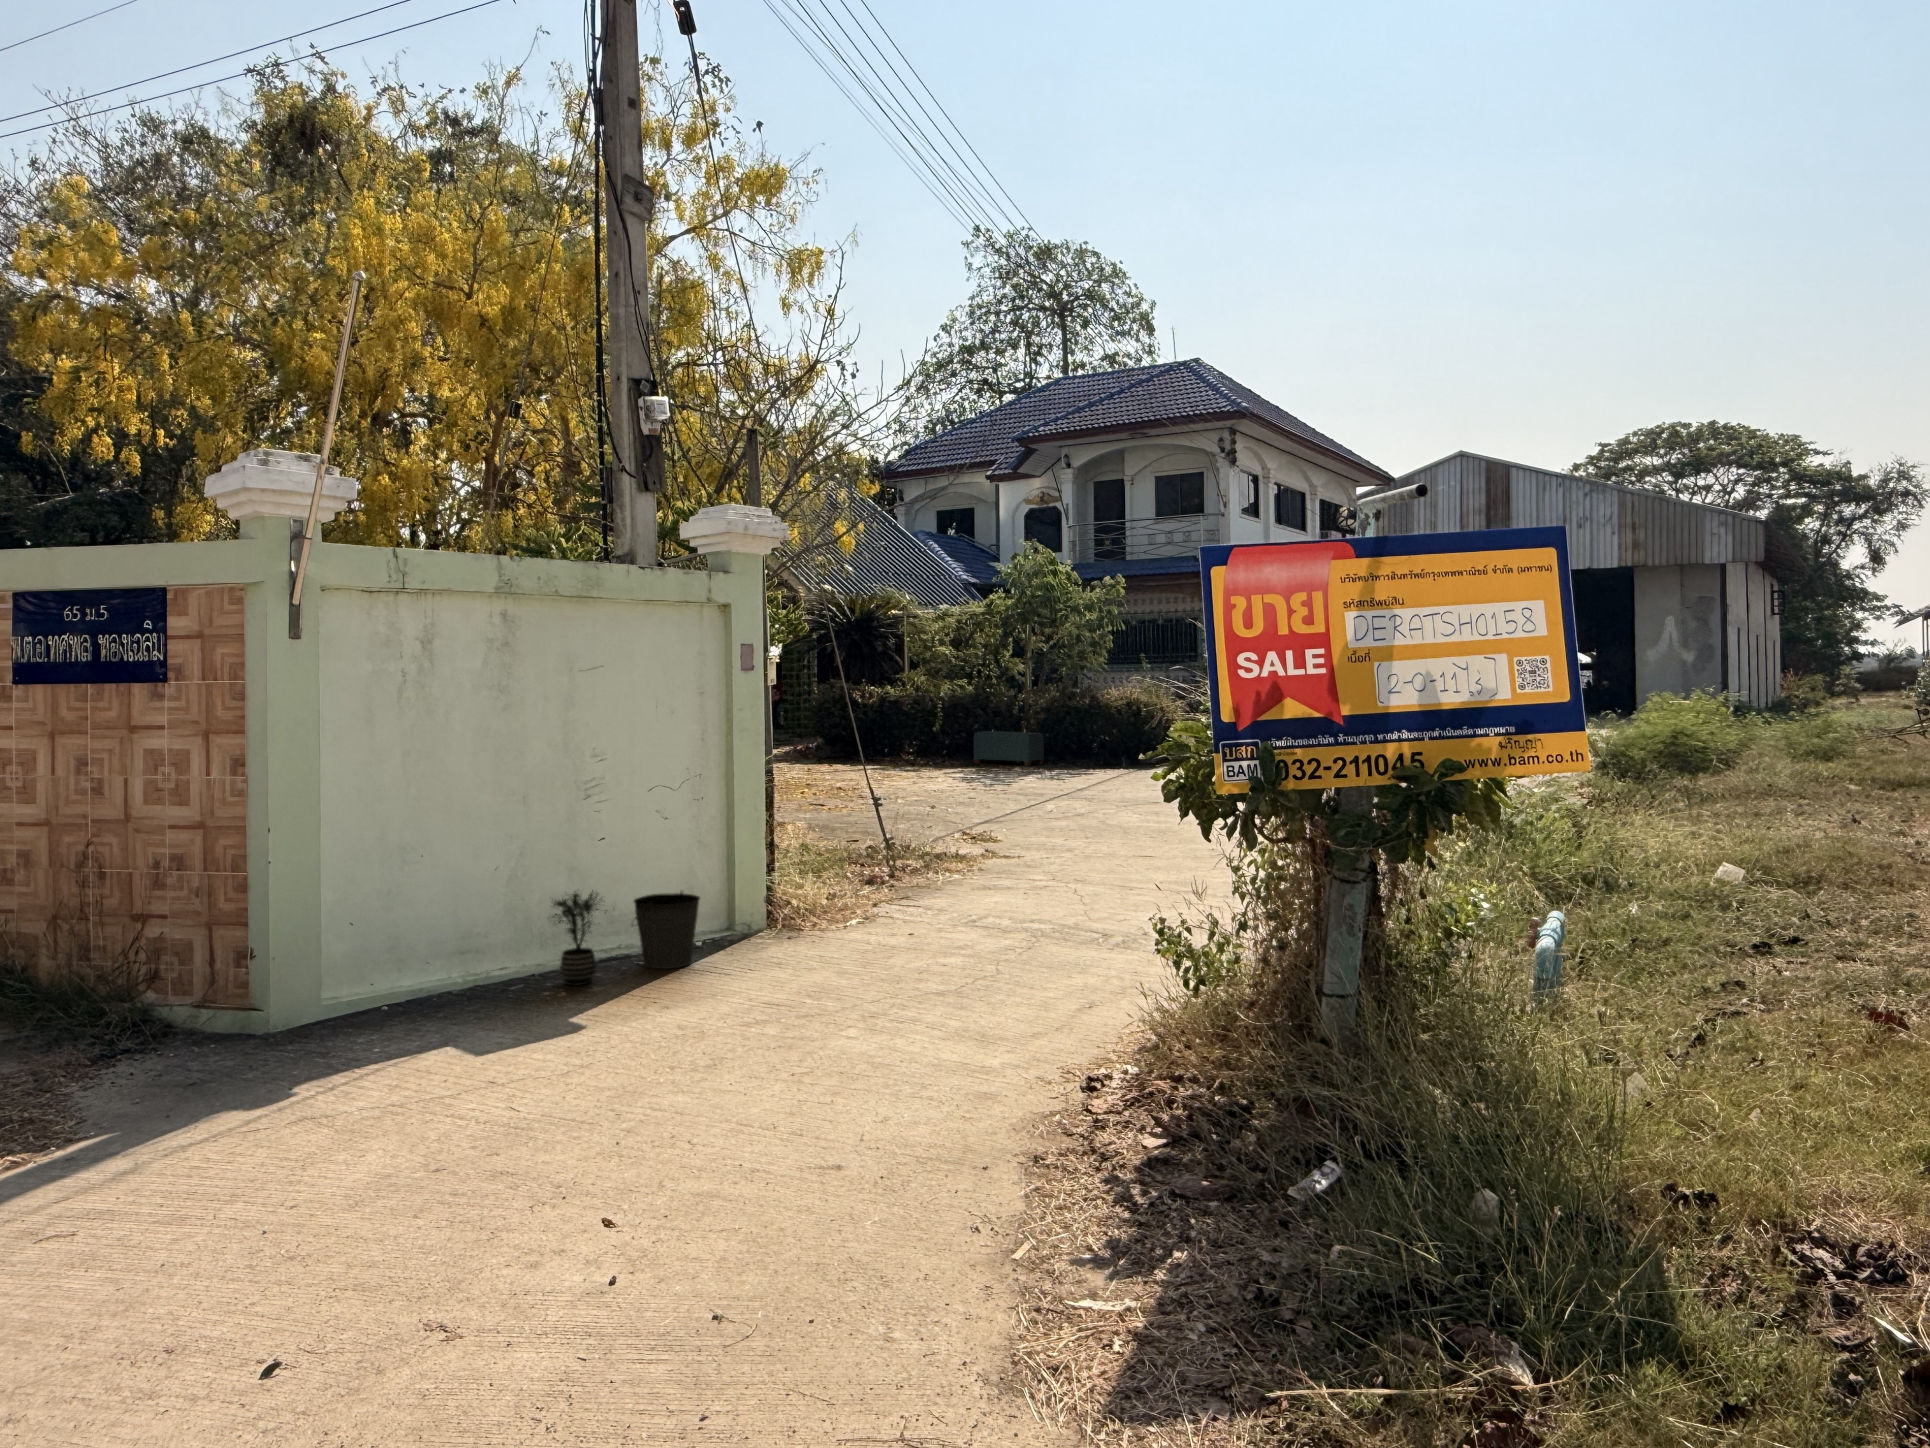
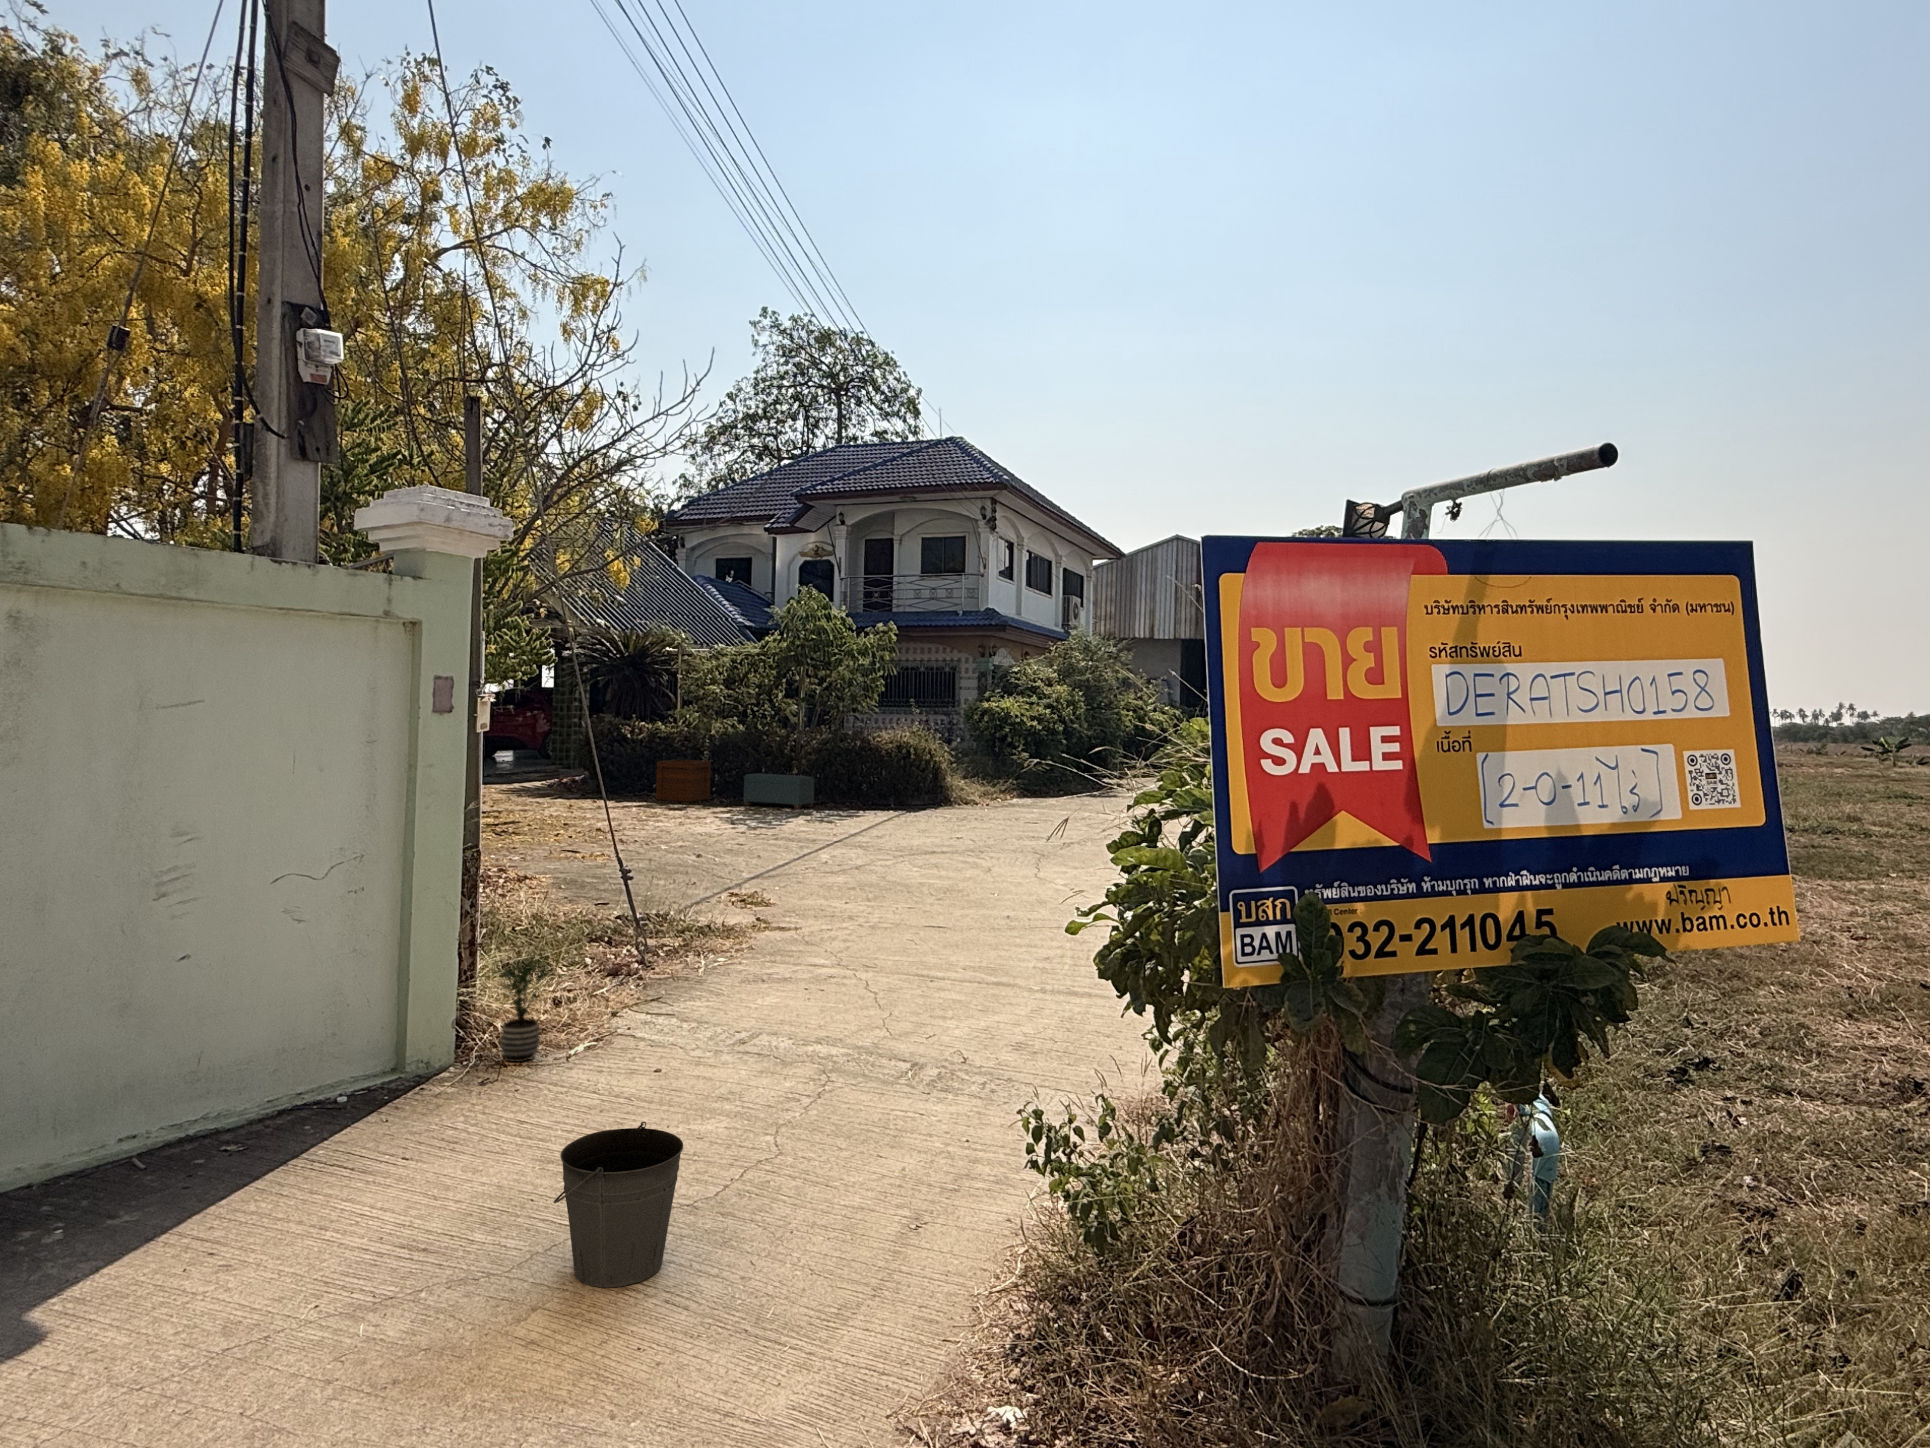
wooden crate: none [888,719,941,761] -> present [656,760,711,802]
potted plant: present [552,890,607,986] -> present [493,956,563,1062]
bucket: present [632,891,700,969] -> present [553,1122,683,1288]

